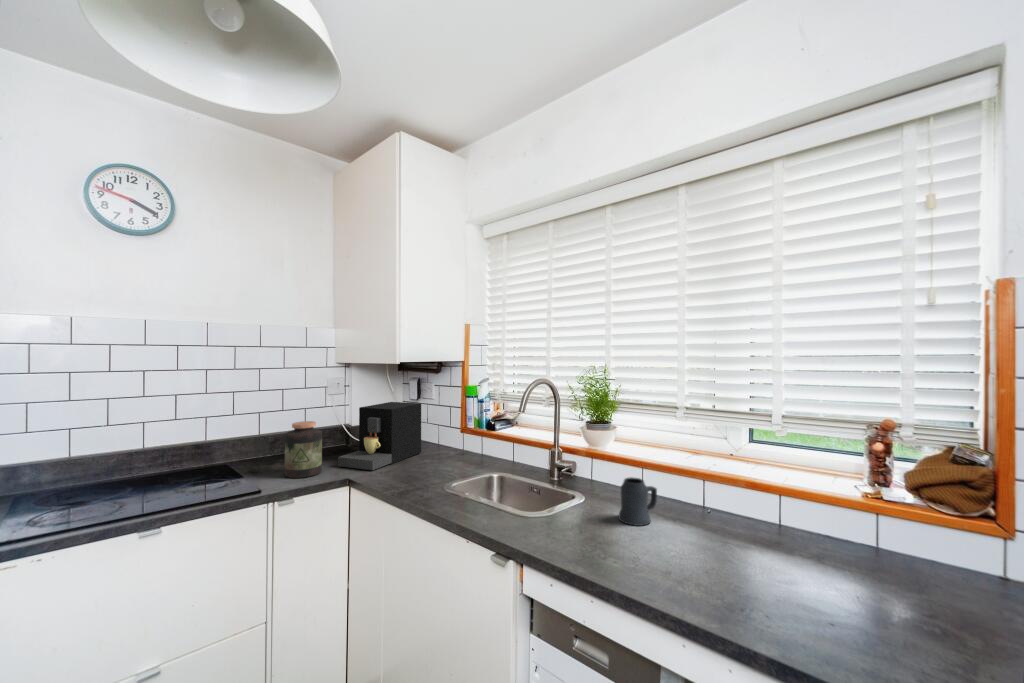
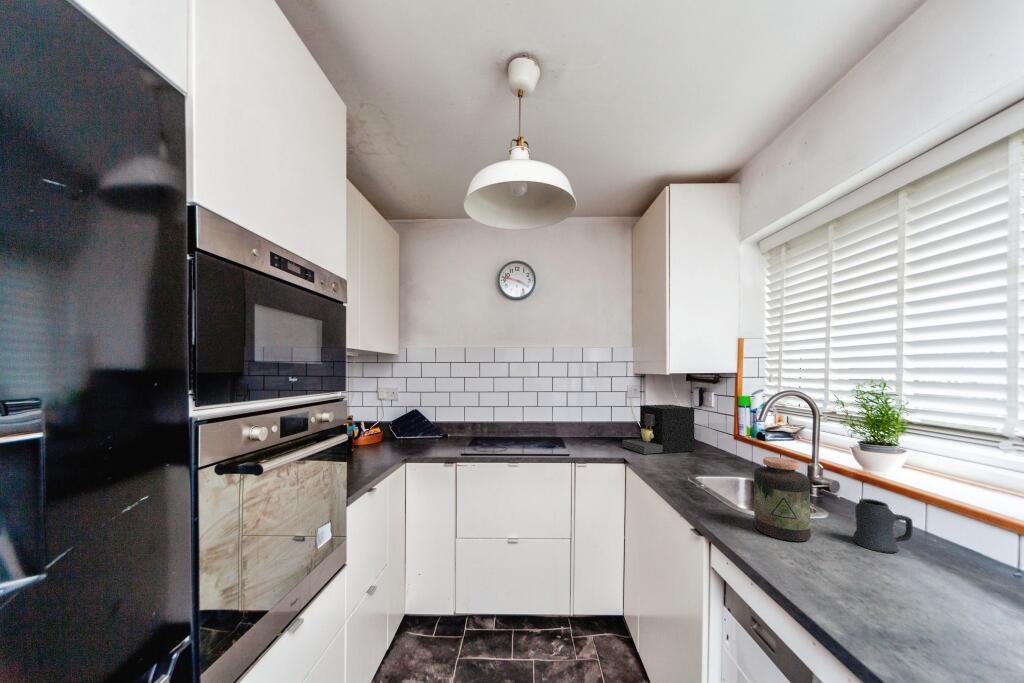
jar: present [285,421,322,478] -> present [754,457,811,541]

